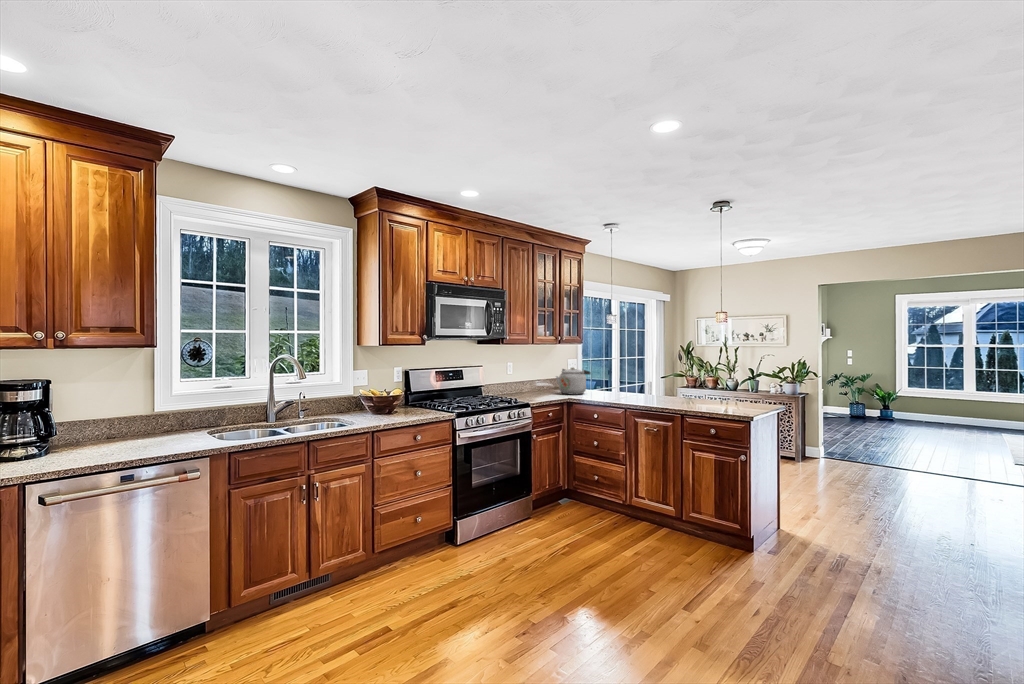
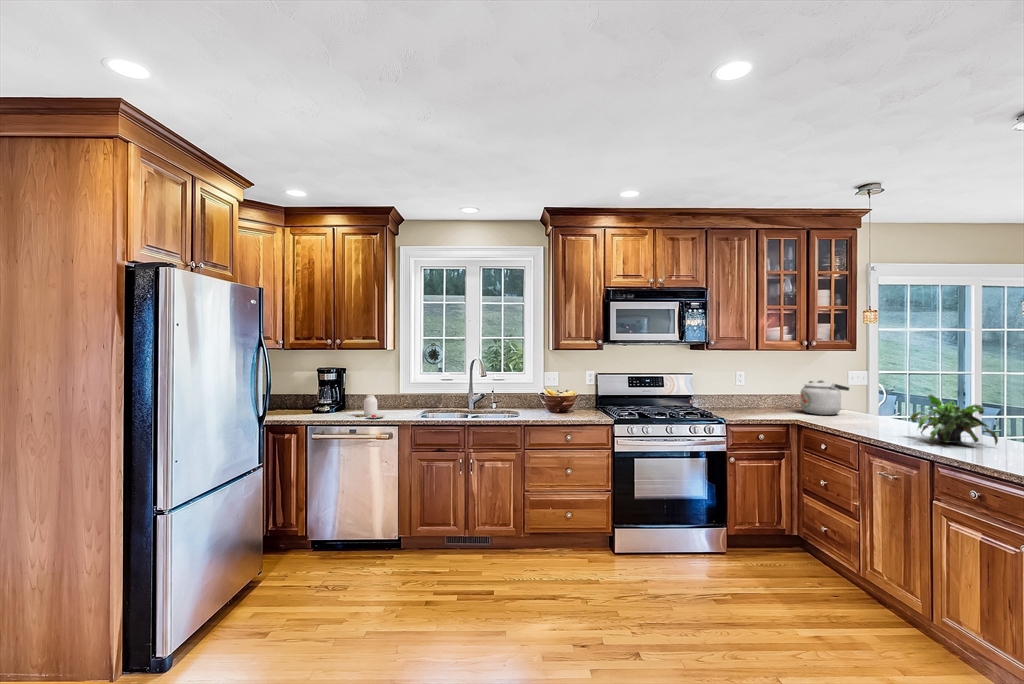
potted plant: none [653,371,699,403] -> present [910,394,998,445]
jar: none [113,415,176,451] -> present [357,395,384,418]

